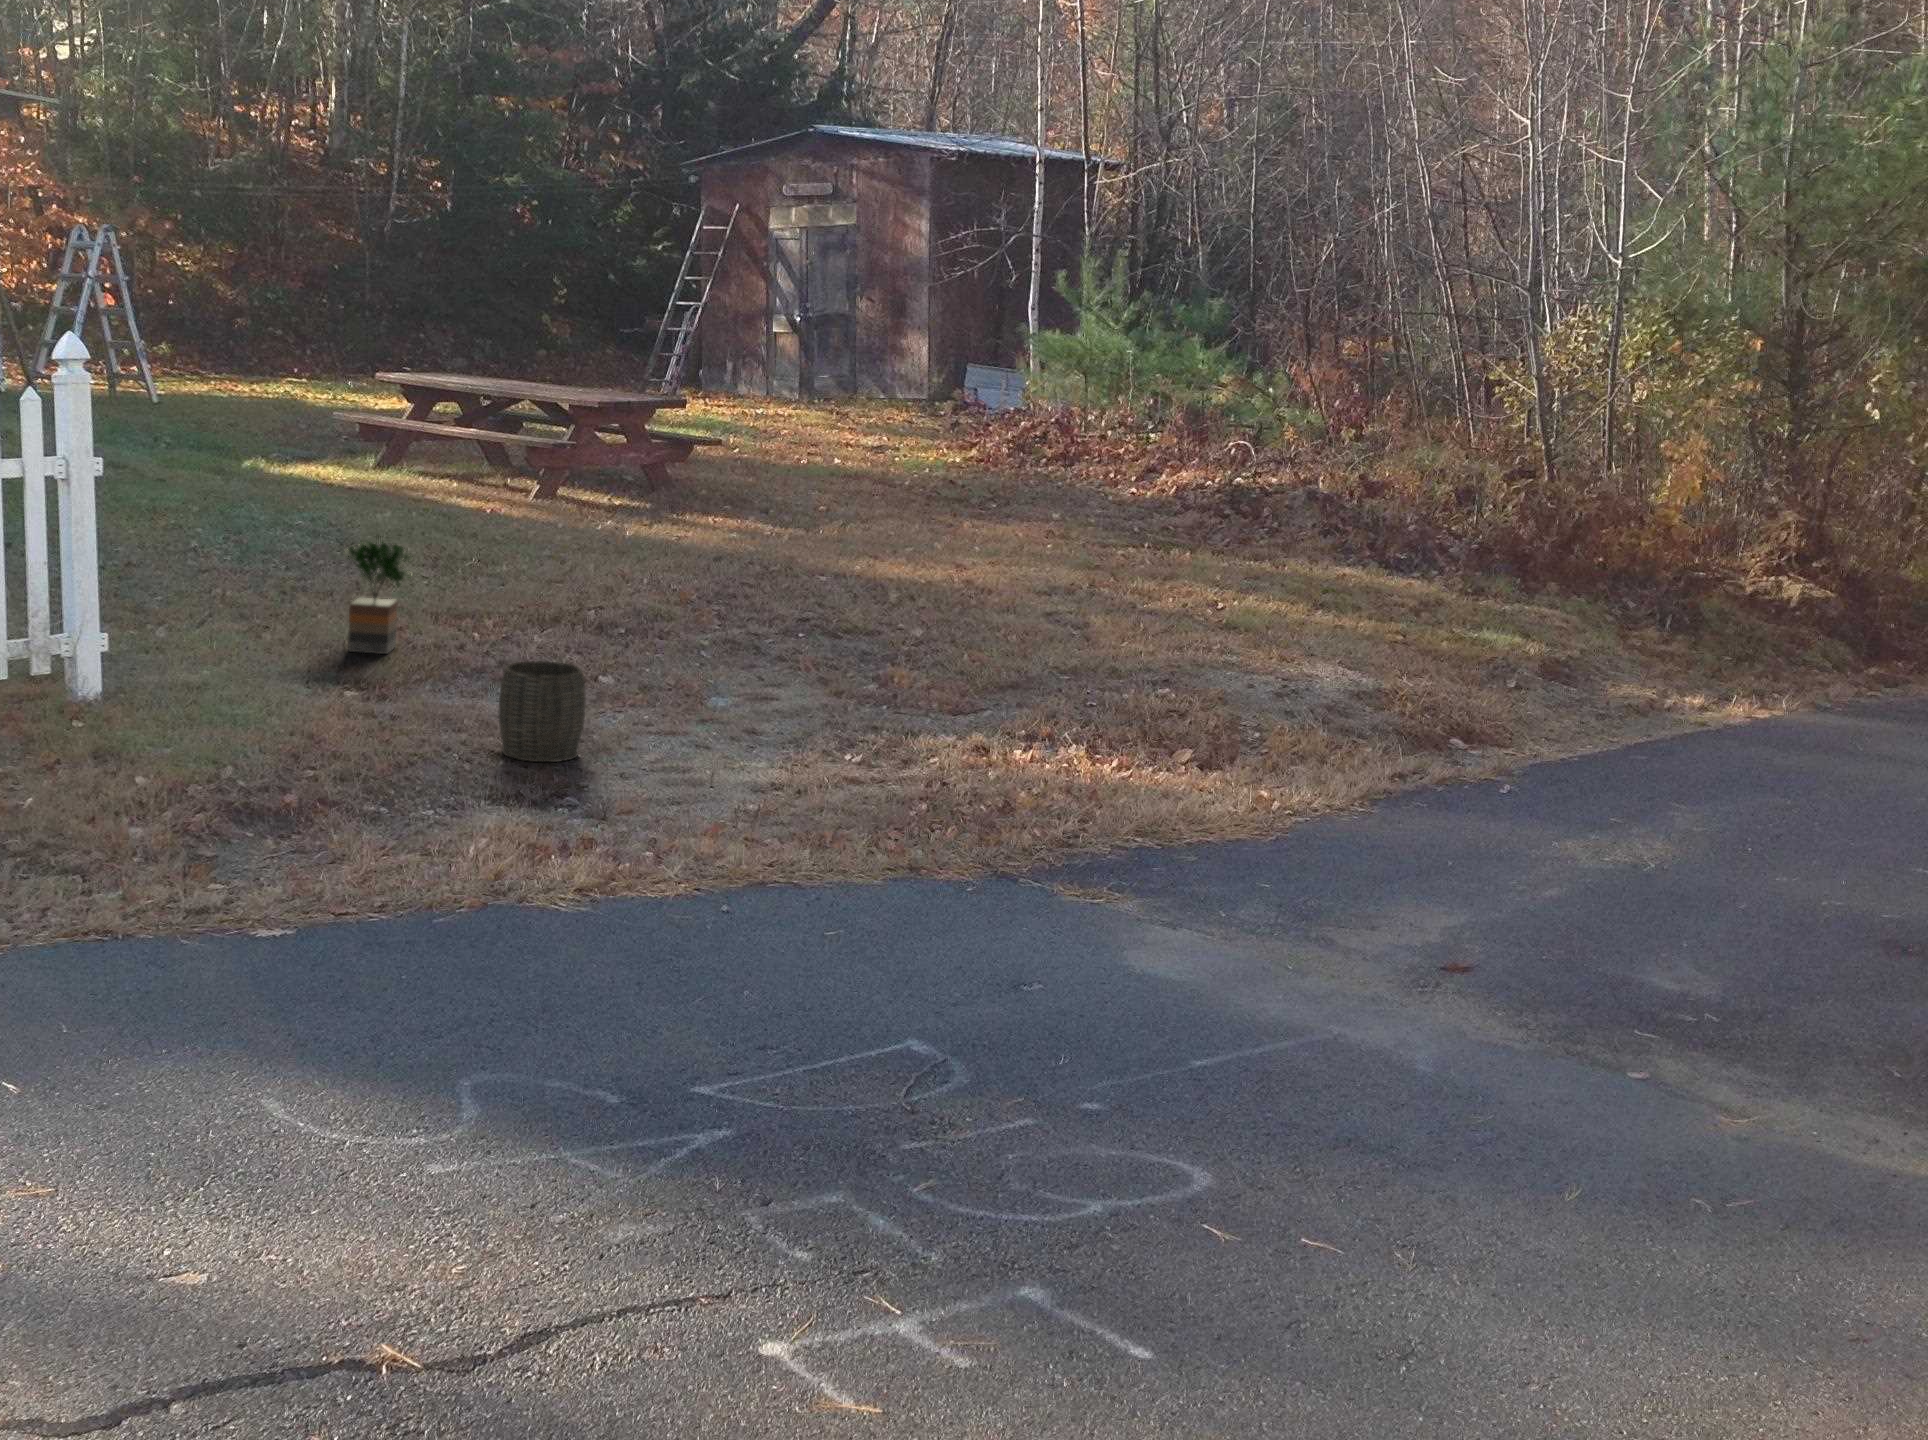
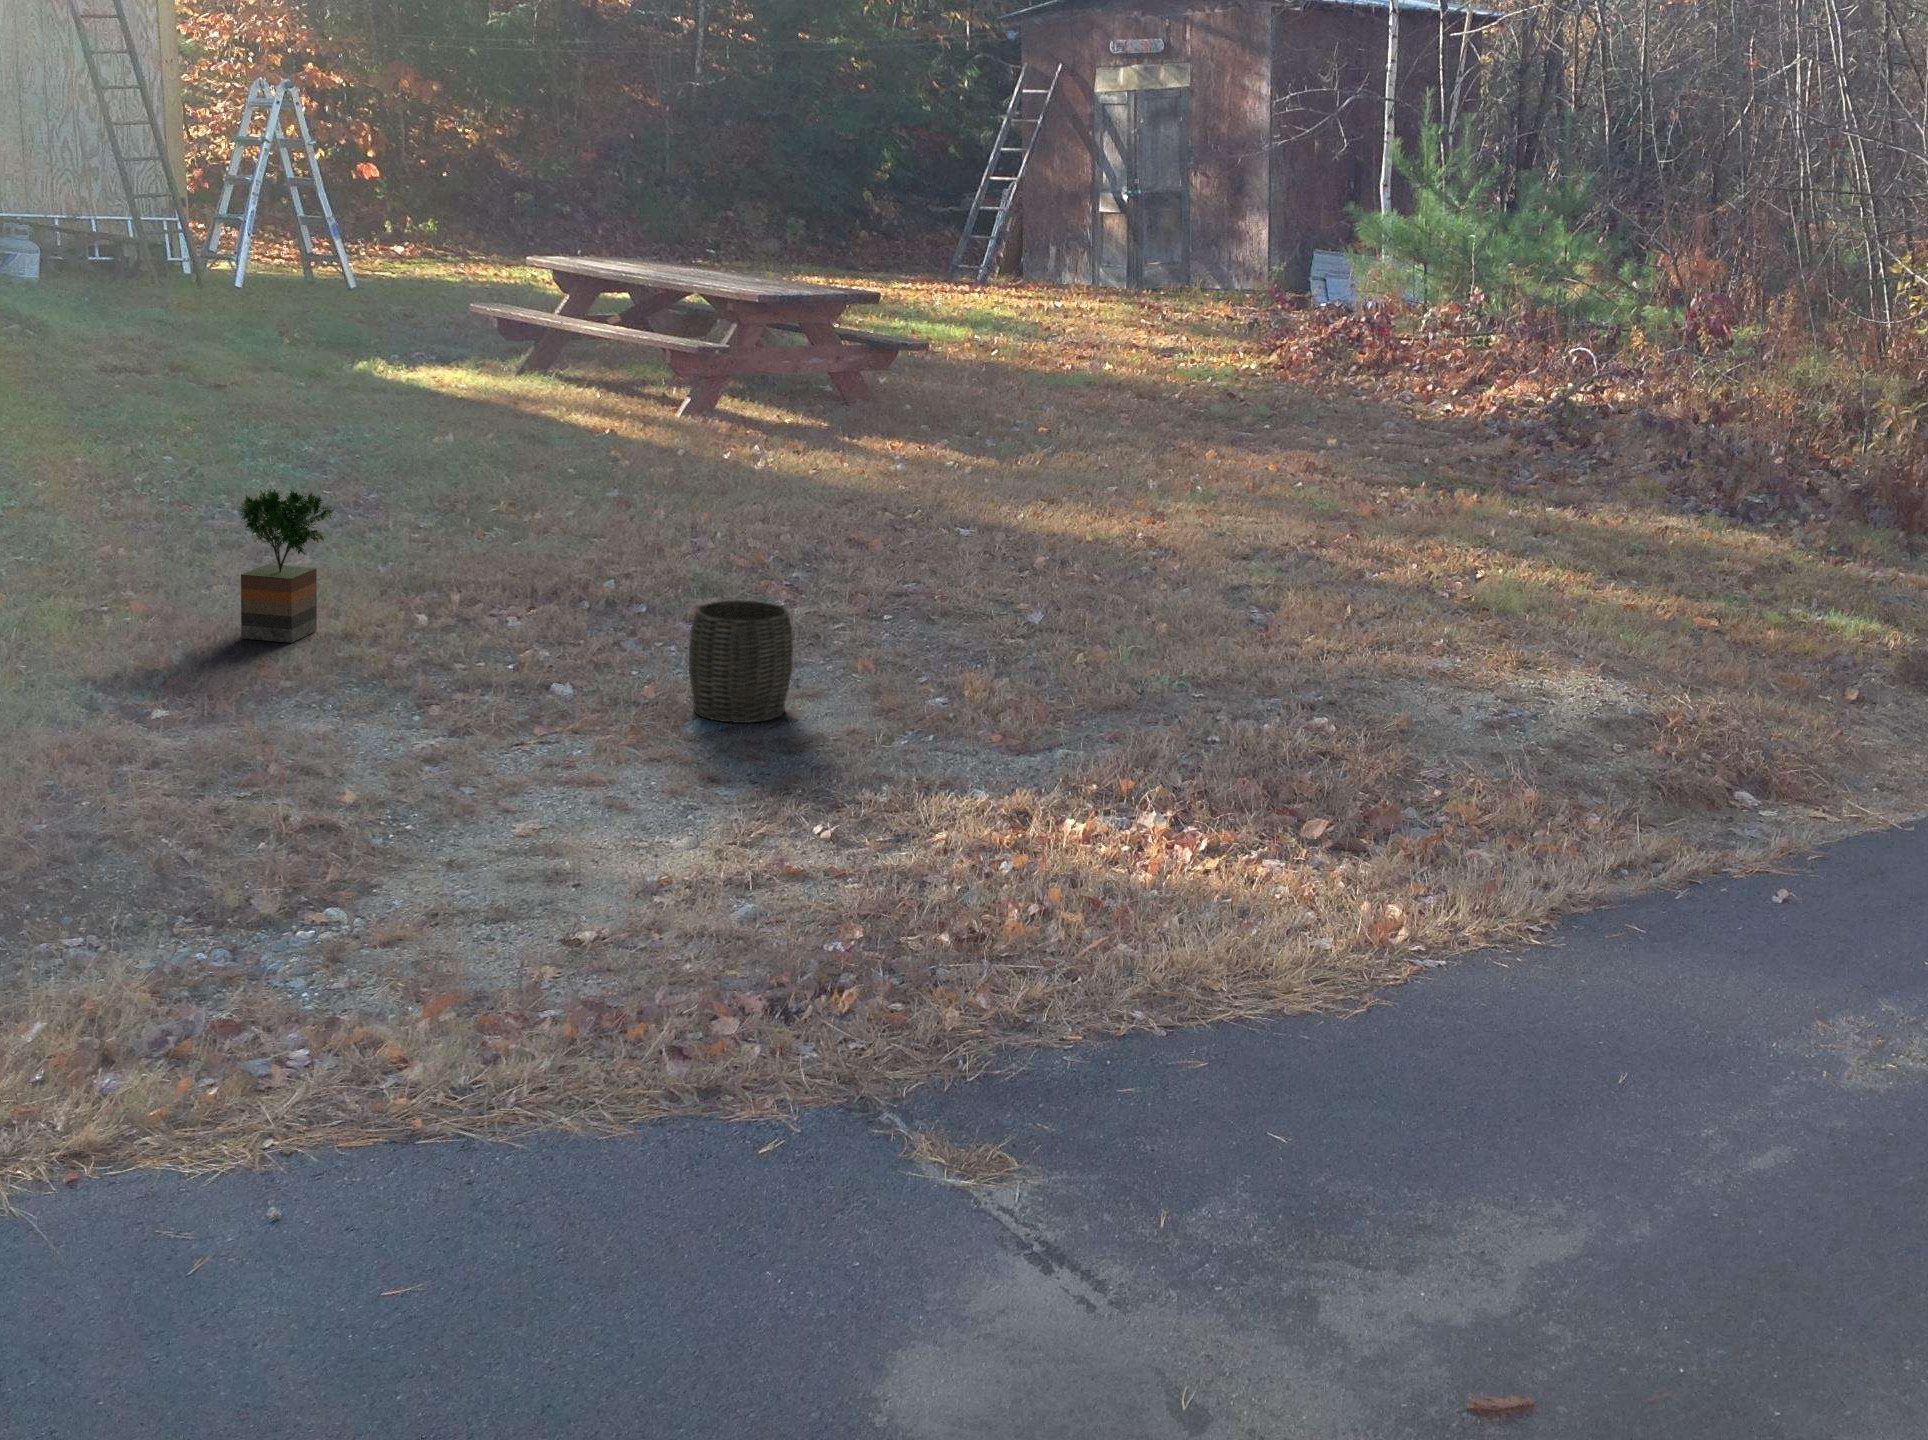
woven basket: present [498,661,586,762] -> present [689,600,793,723]

